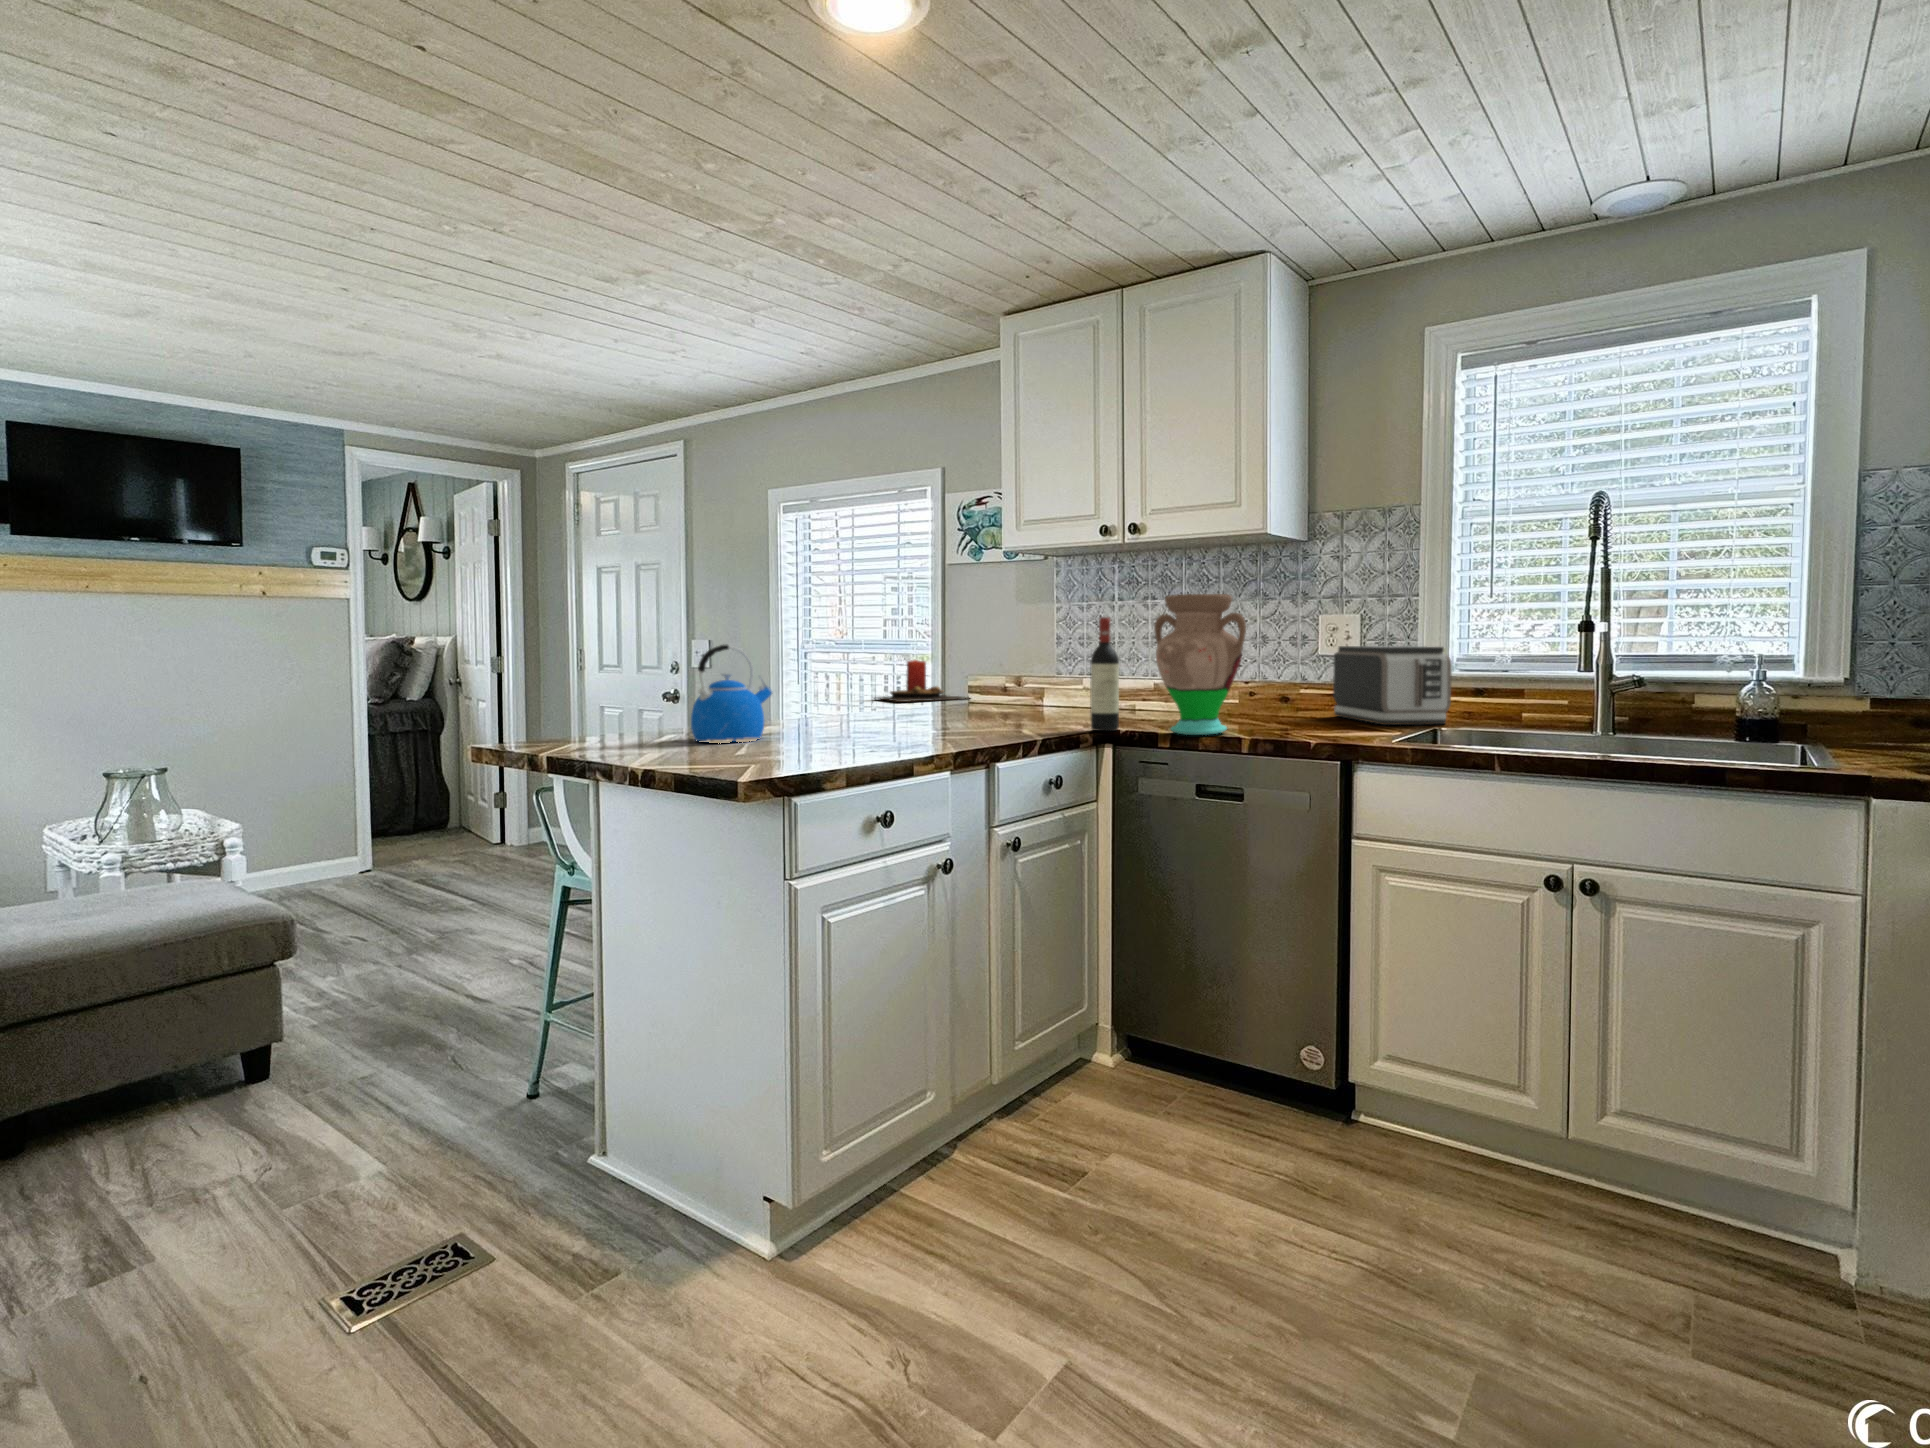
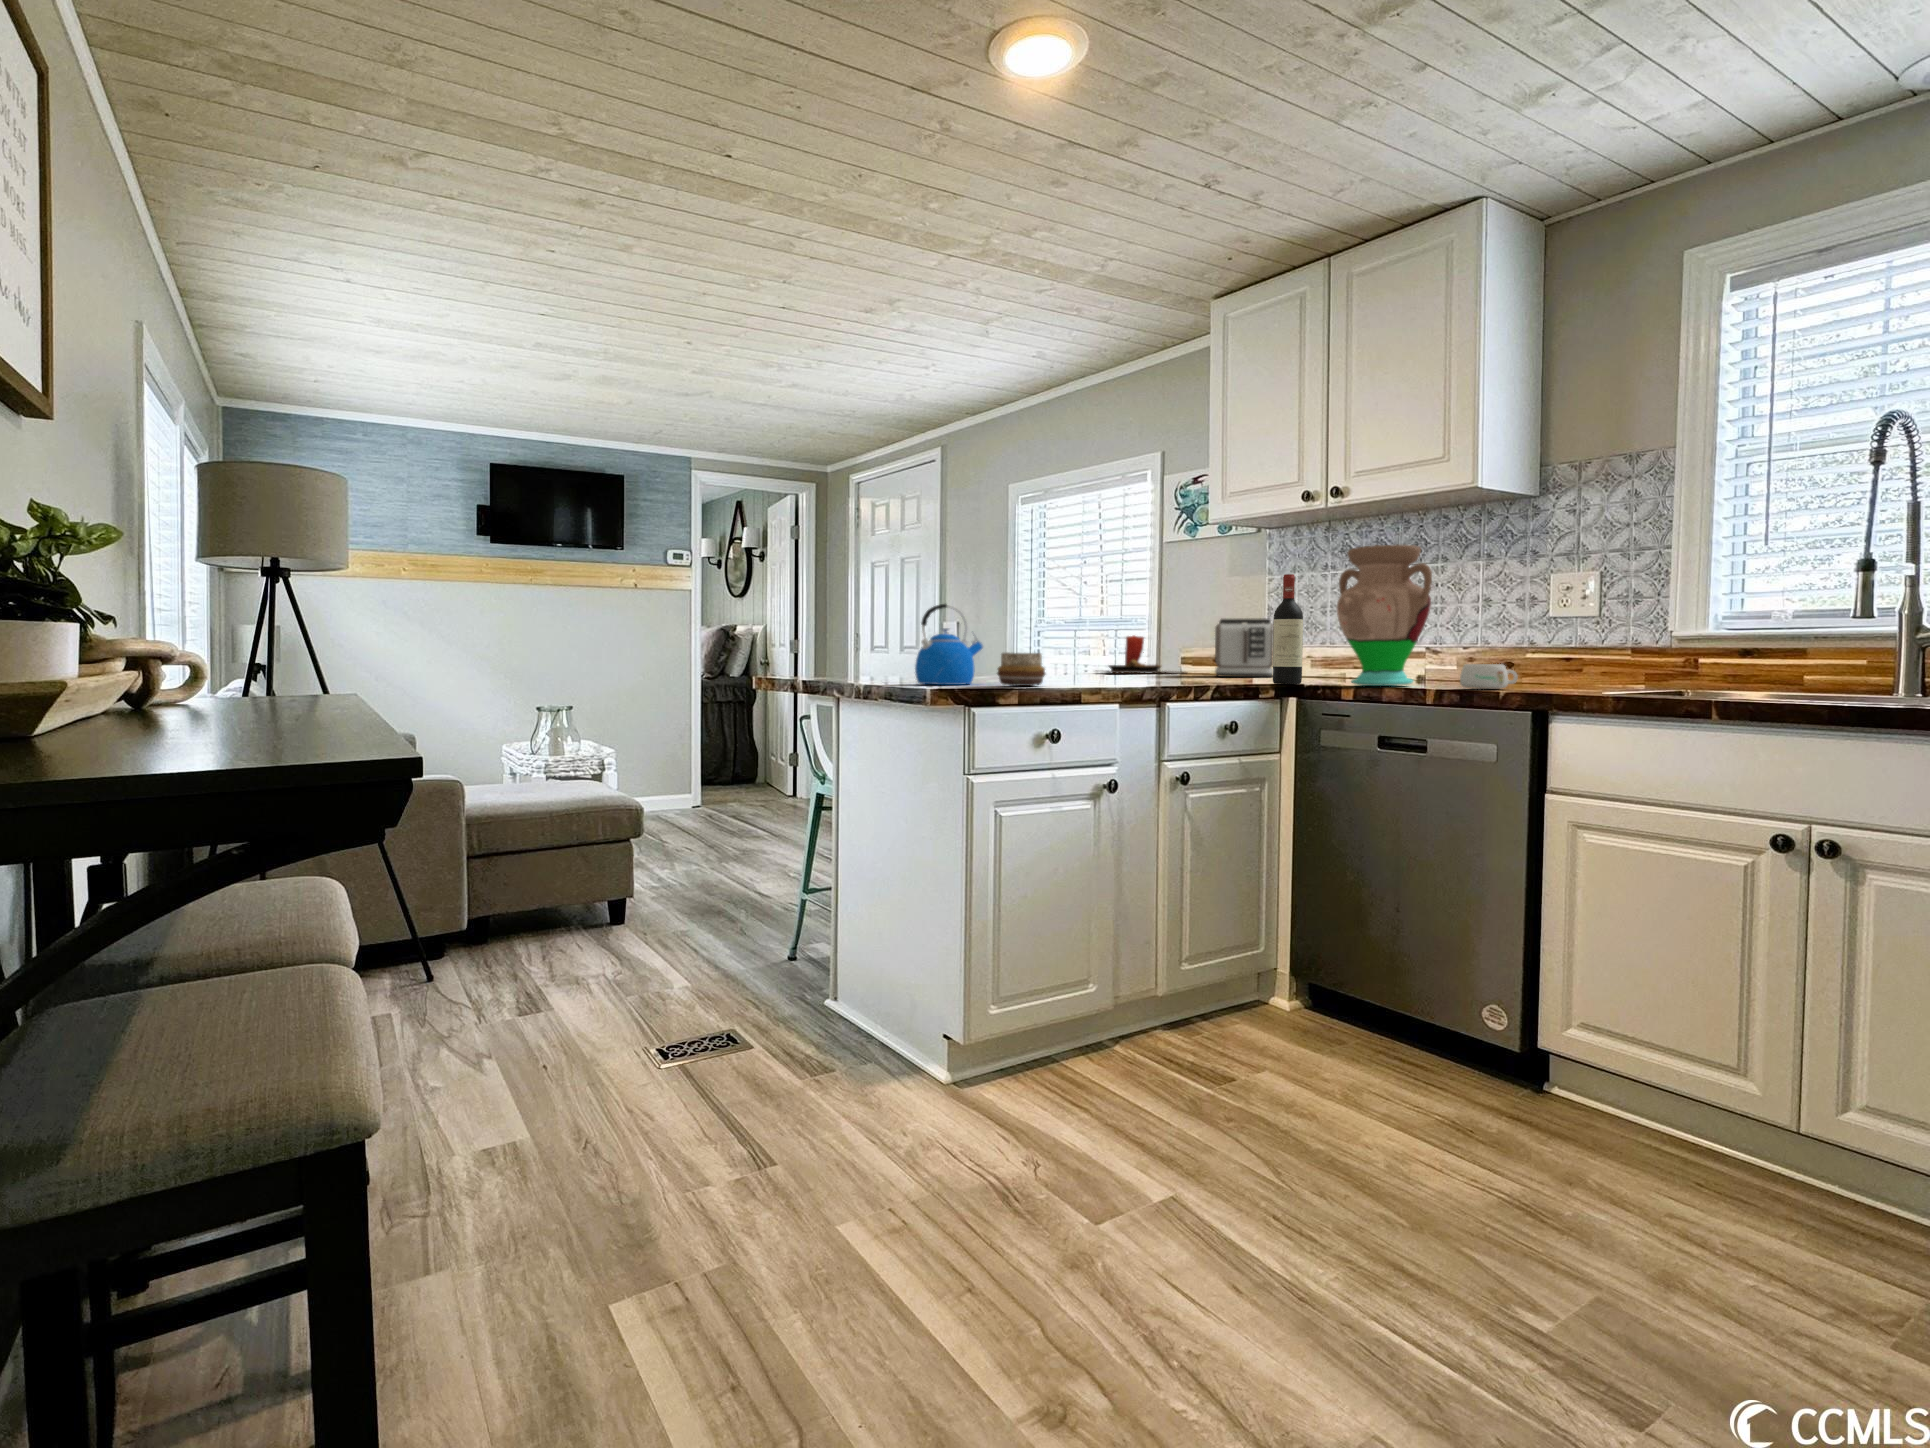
toaster: present [1333,646,1452,725] -> present [1215,618,1273,677]
decorative bowl: none [798,704,855,745] -> present [997,653,1045,686]
mug: none [1277,714,1325,740] -> present [1460,664,1518,689]

